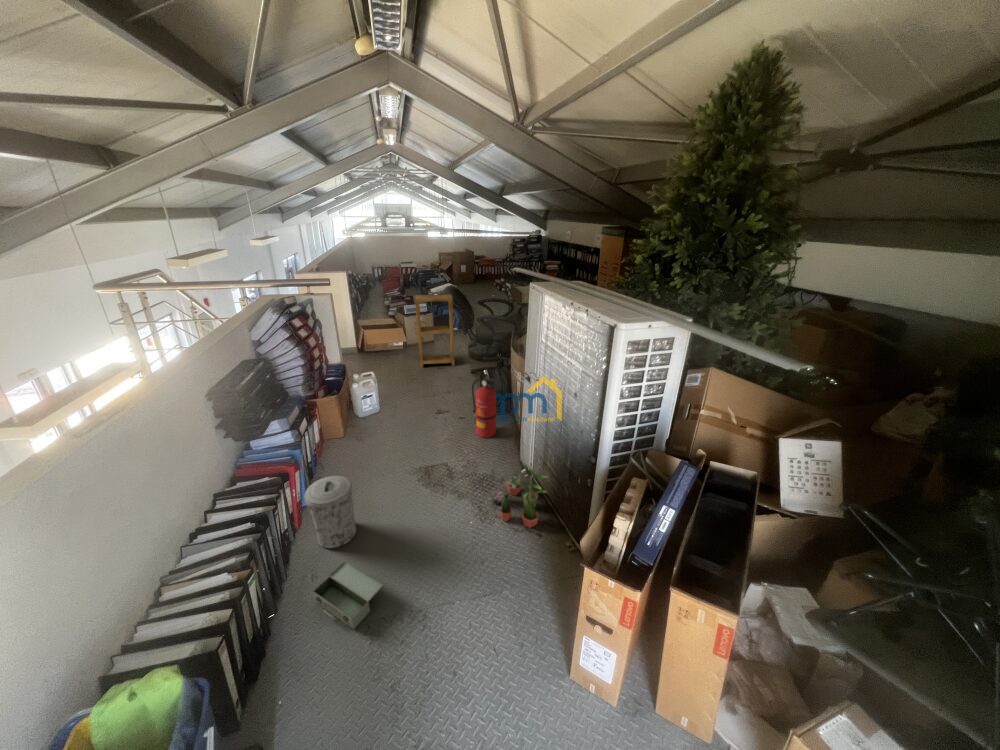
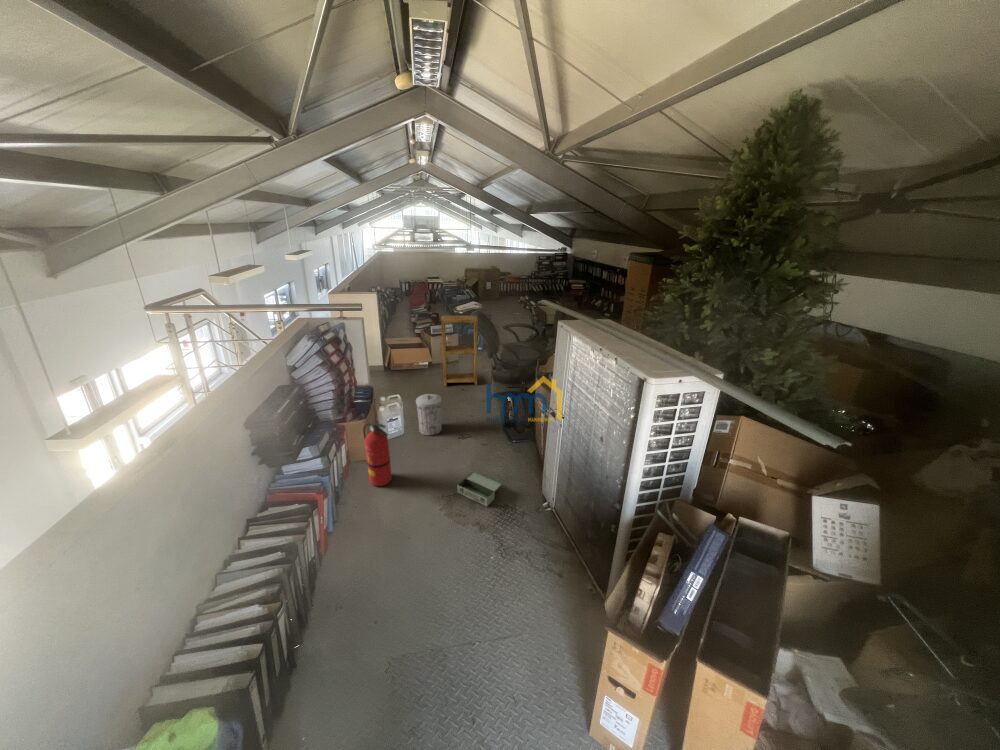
fire extinguisher: present [472,378,499,438] -> present [363,423,392,486]
potted plant: present [490,463,547,528] -> none [510,497,569,565]
trash can: present [304,476,356,548] -> present [416,394,442,435]
toolbox: present [313,562,383,629] -> present [457,471,502,507]

